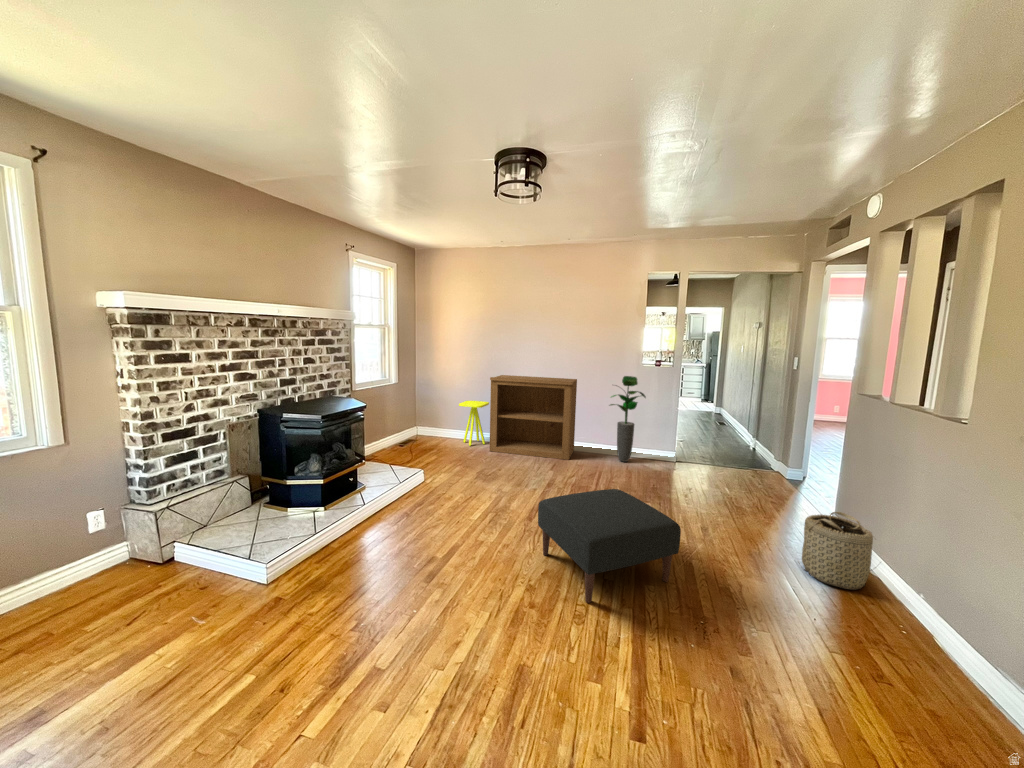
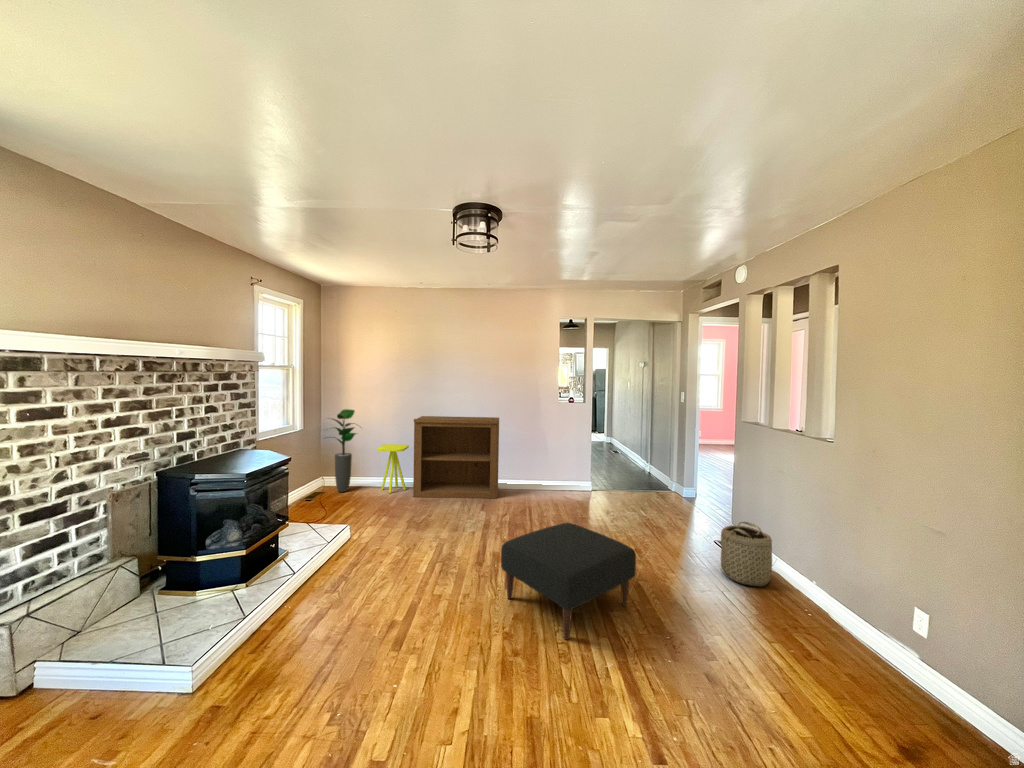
potted plant: present [611,376,646,462] -> present [326,409,356,492]

